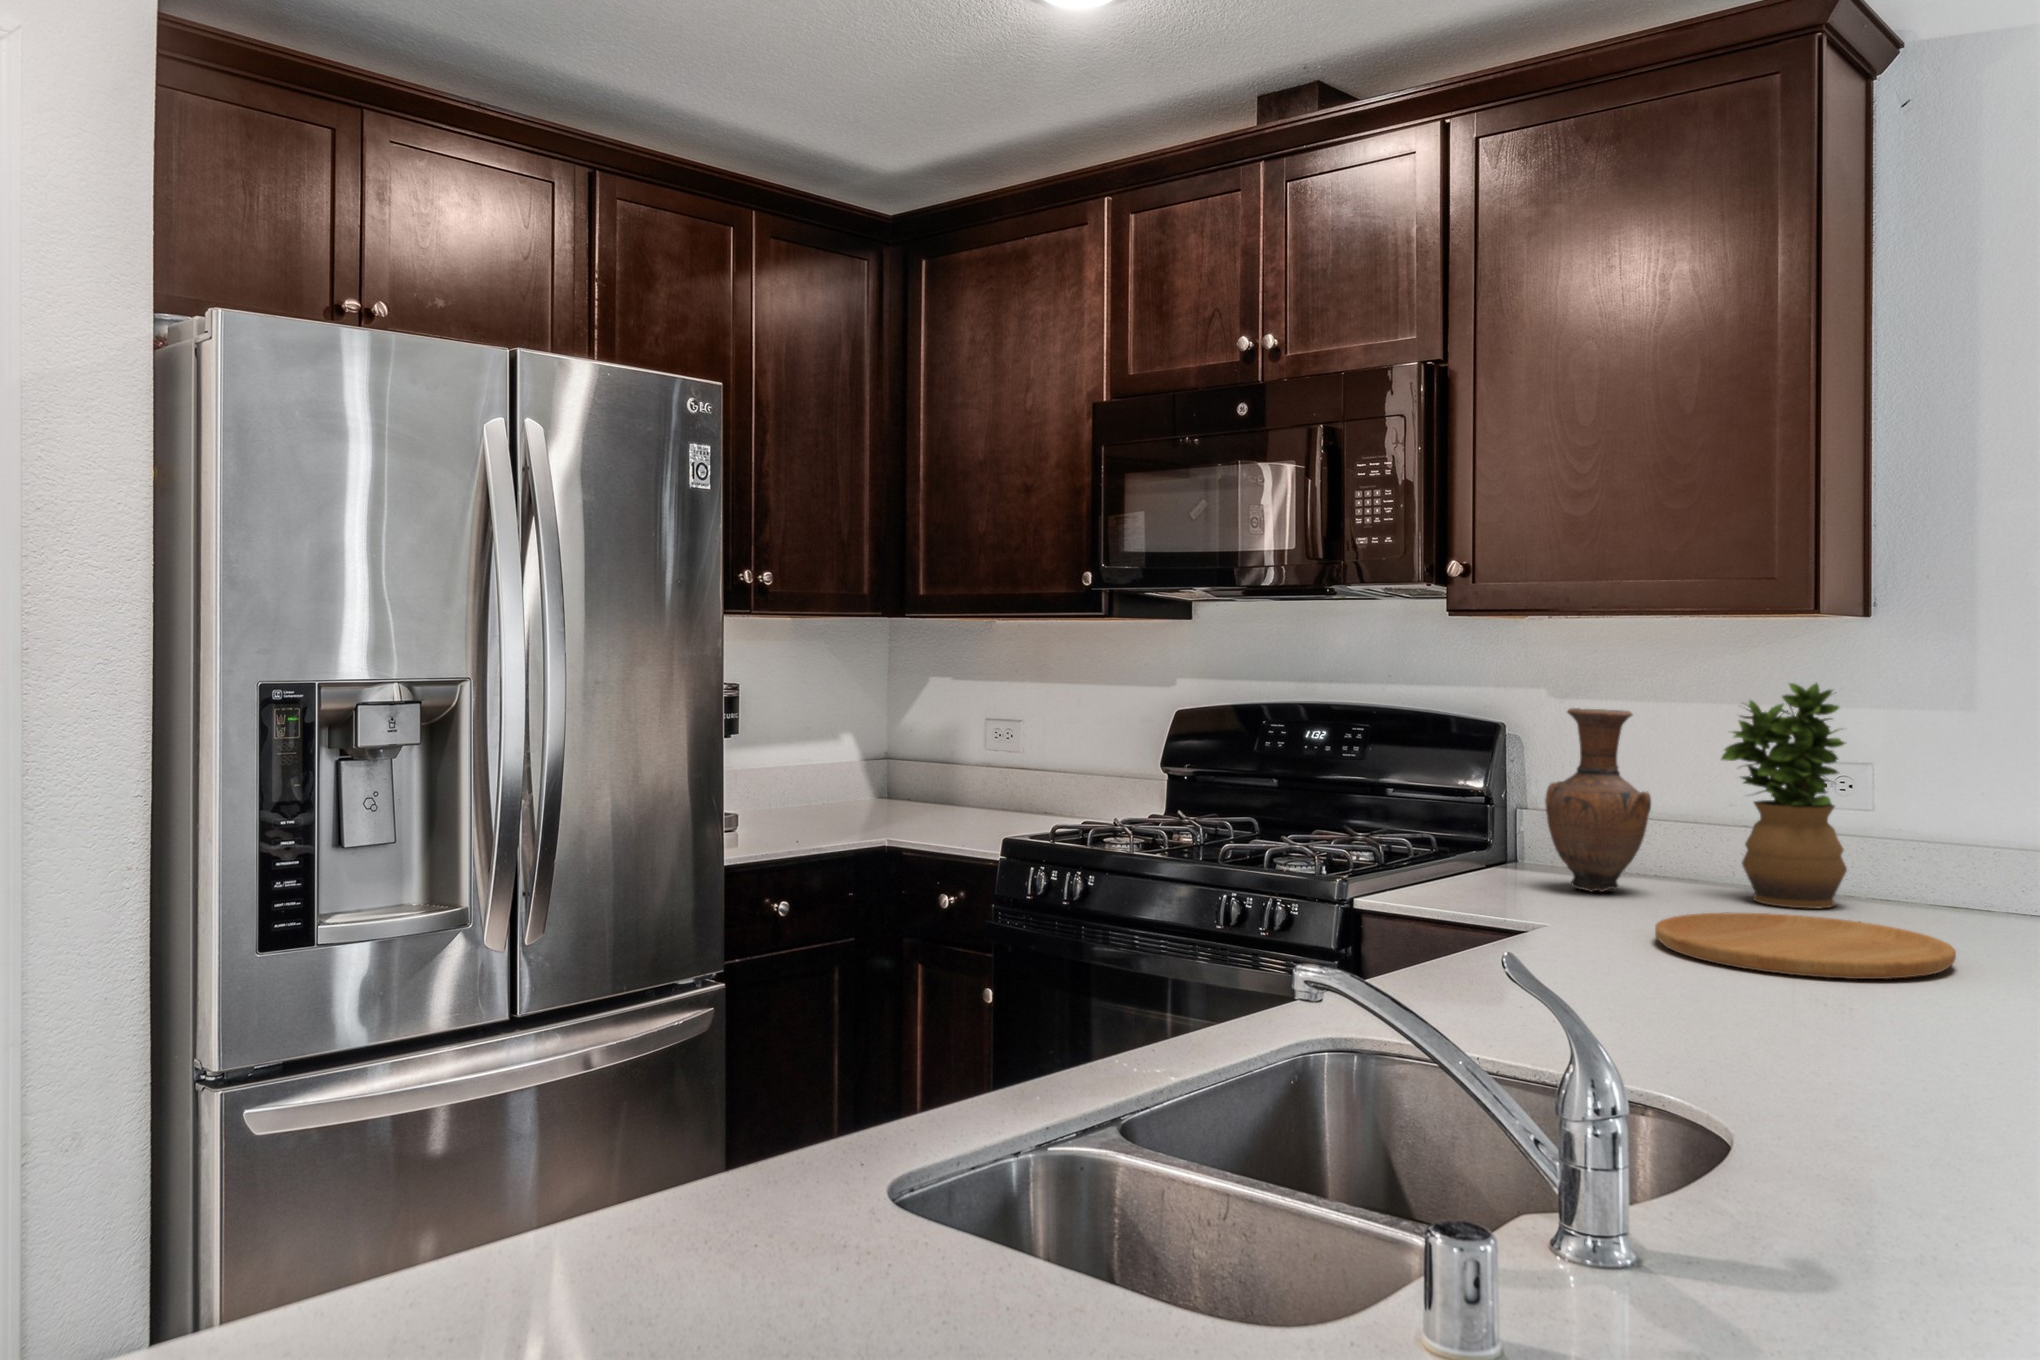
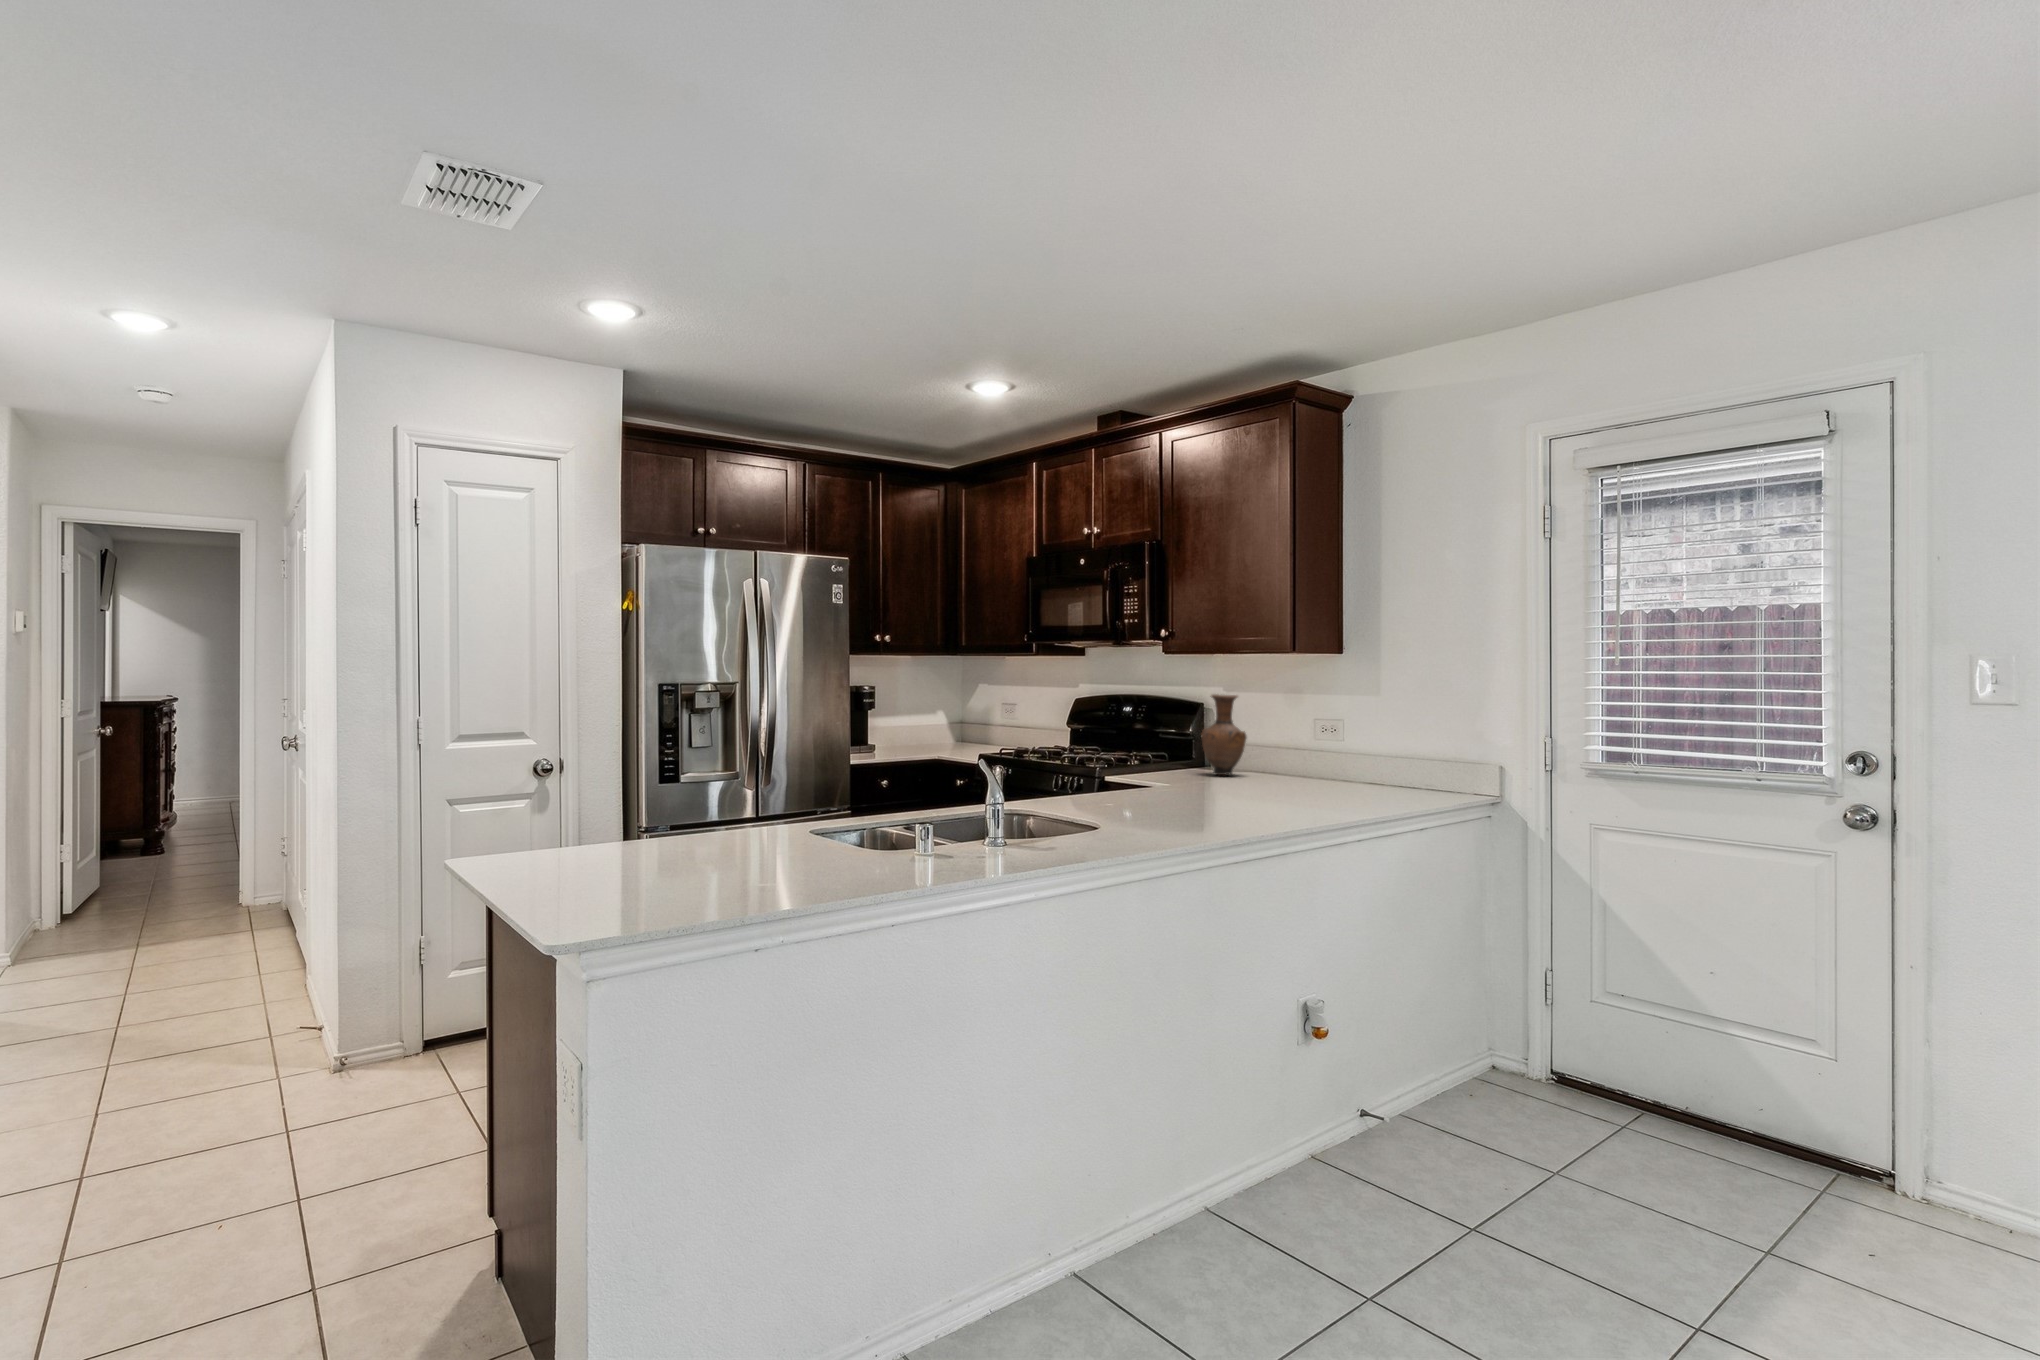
potted plant: present [1722,683,1847,908] -> none [1275,682,1330,782]
cutting board: present [1655,912,1956,979] -> none [1202,779,1316,799]

